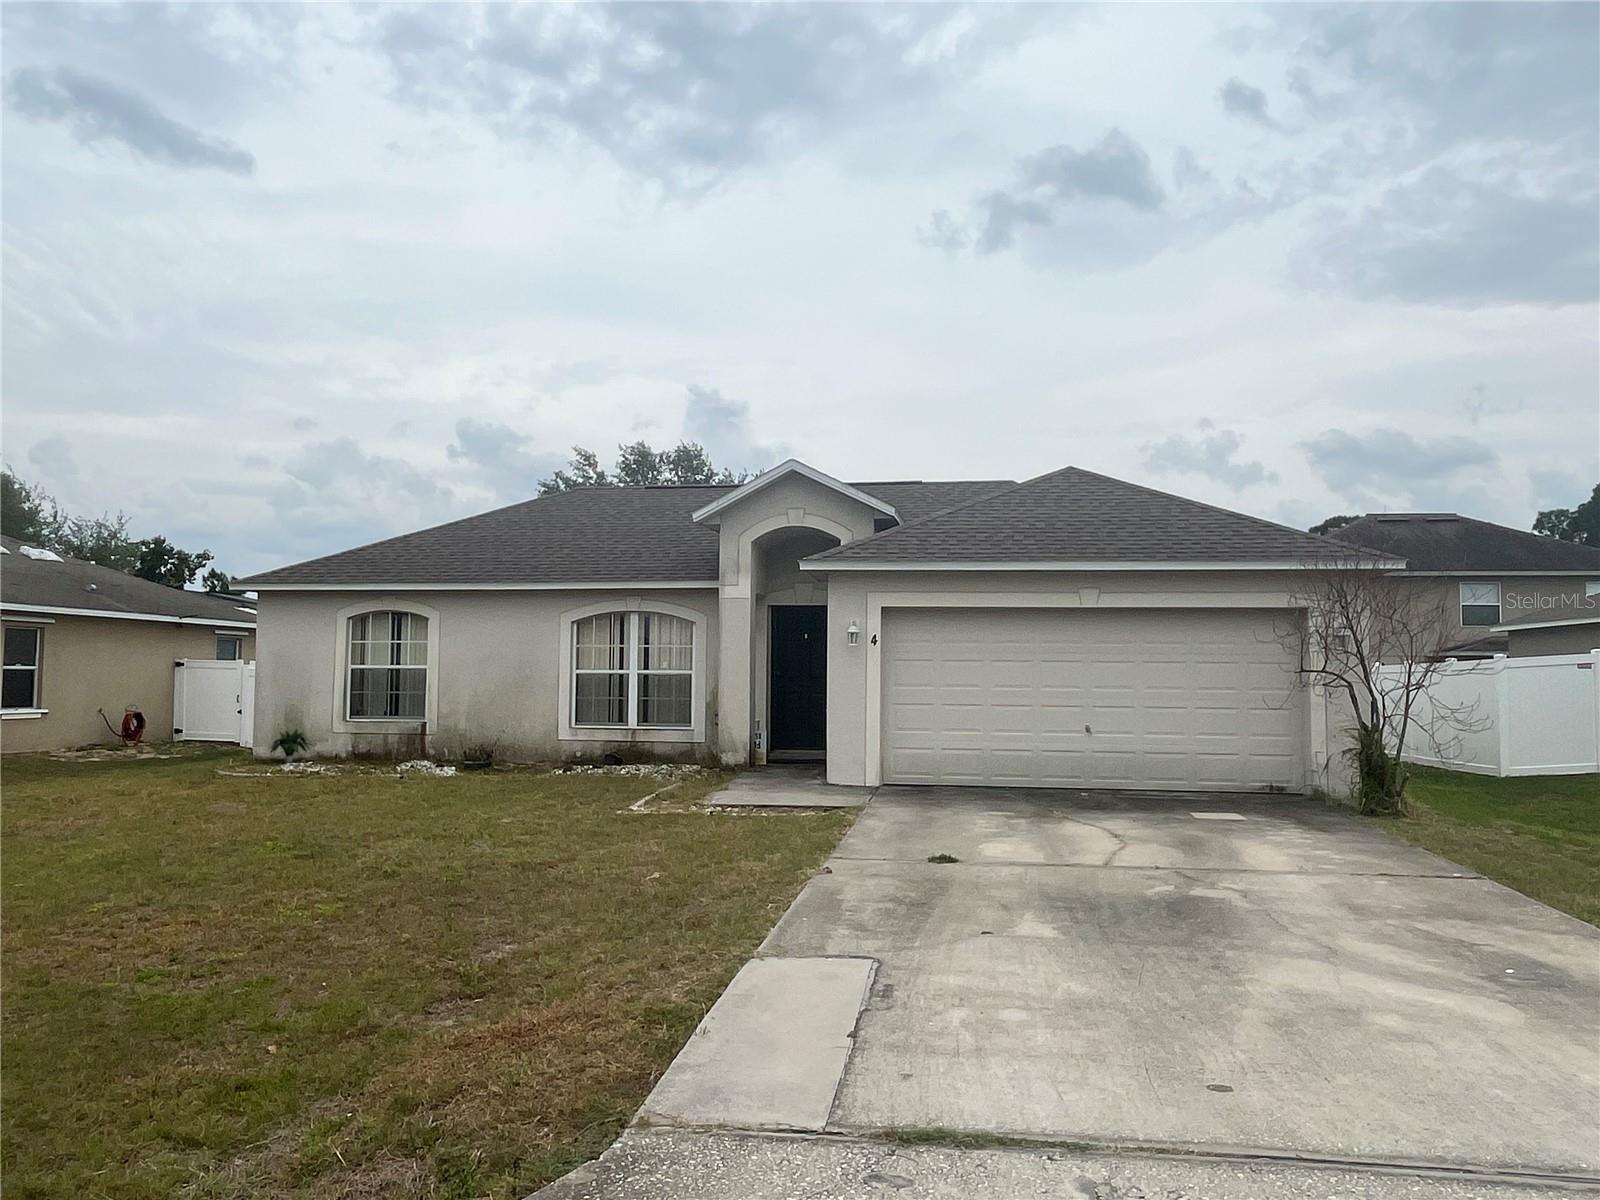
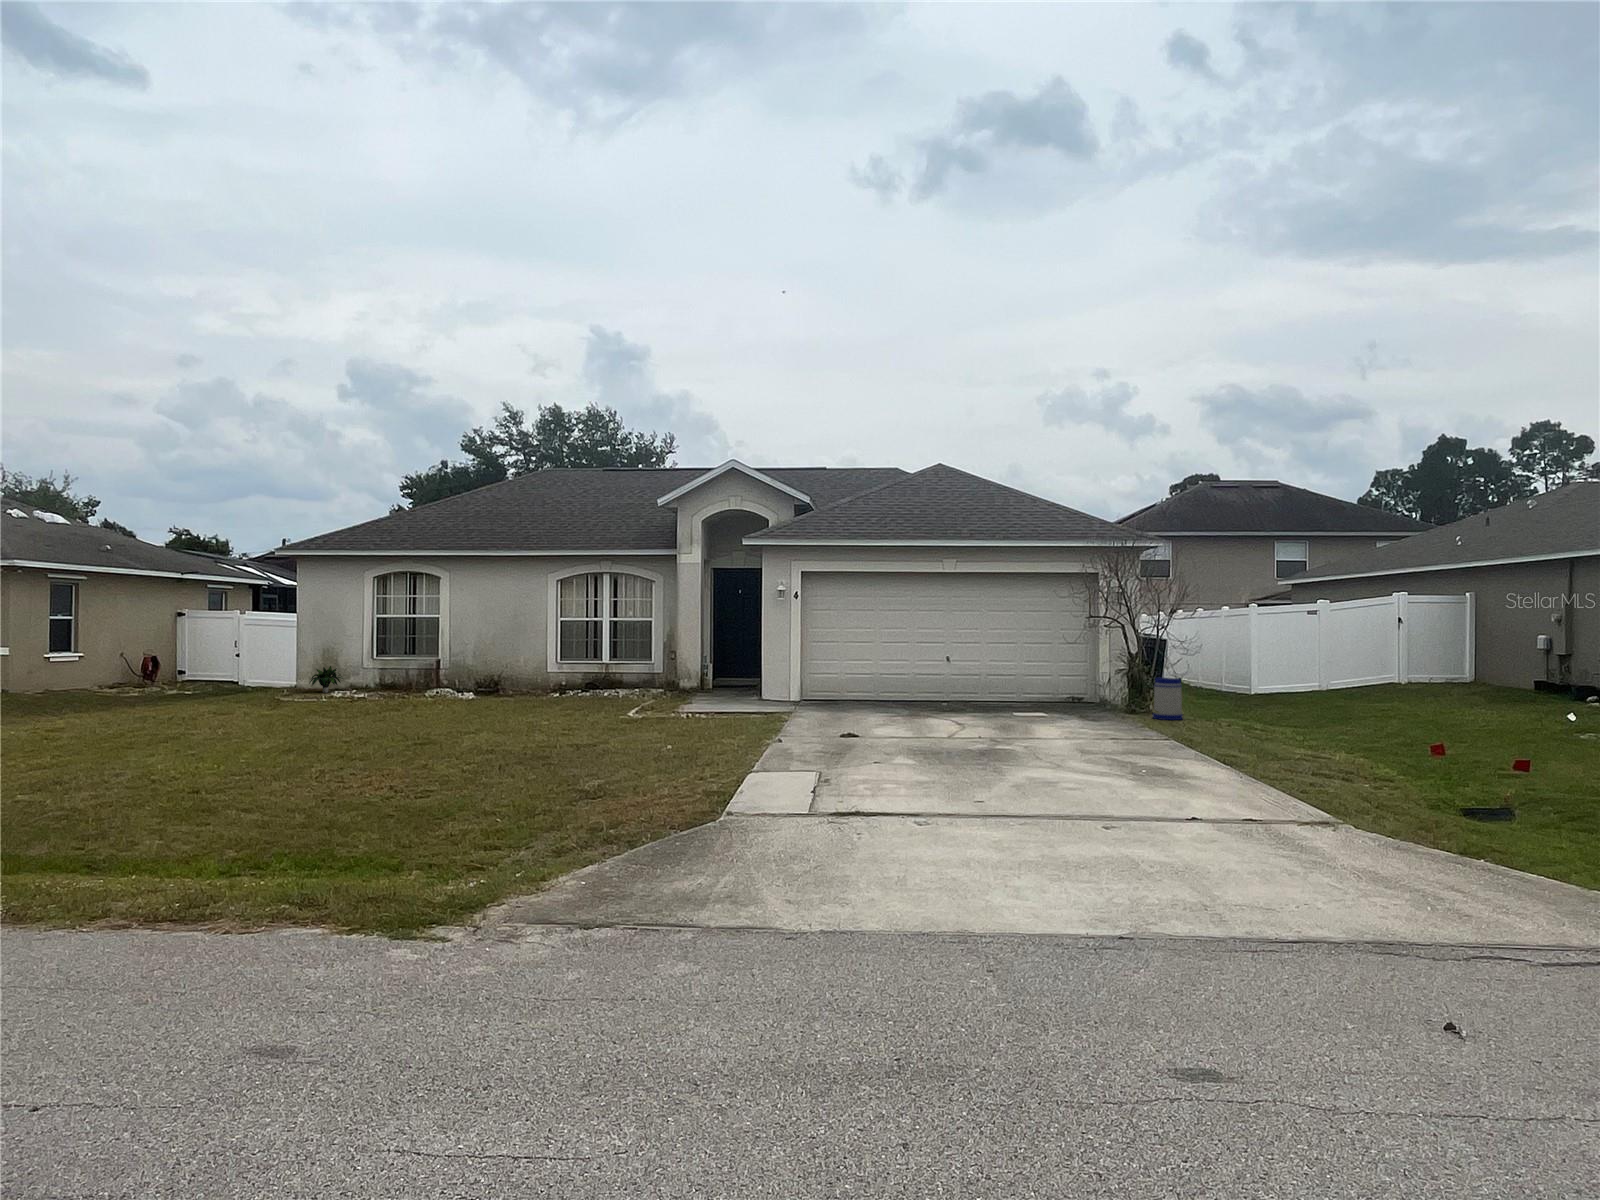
trash can: none [1437,764,1493,834] -> present [1152,677,1183,720]

